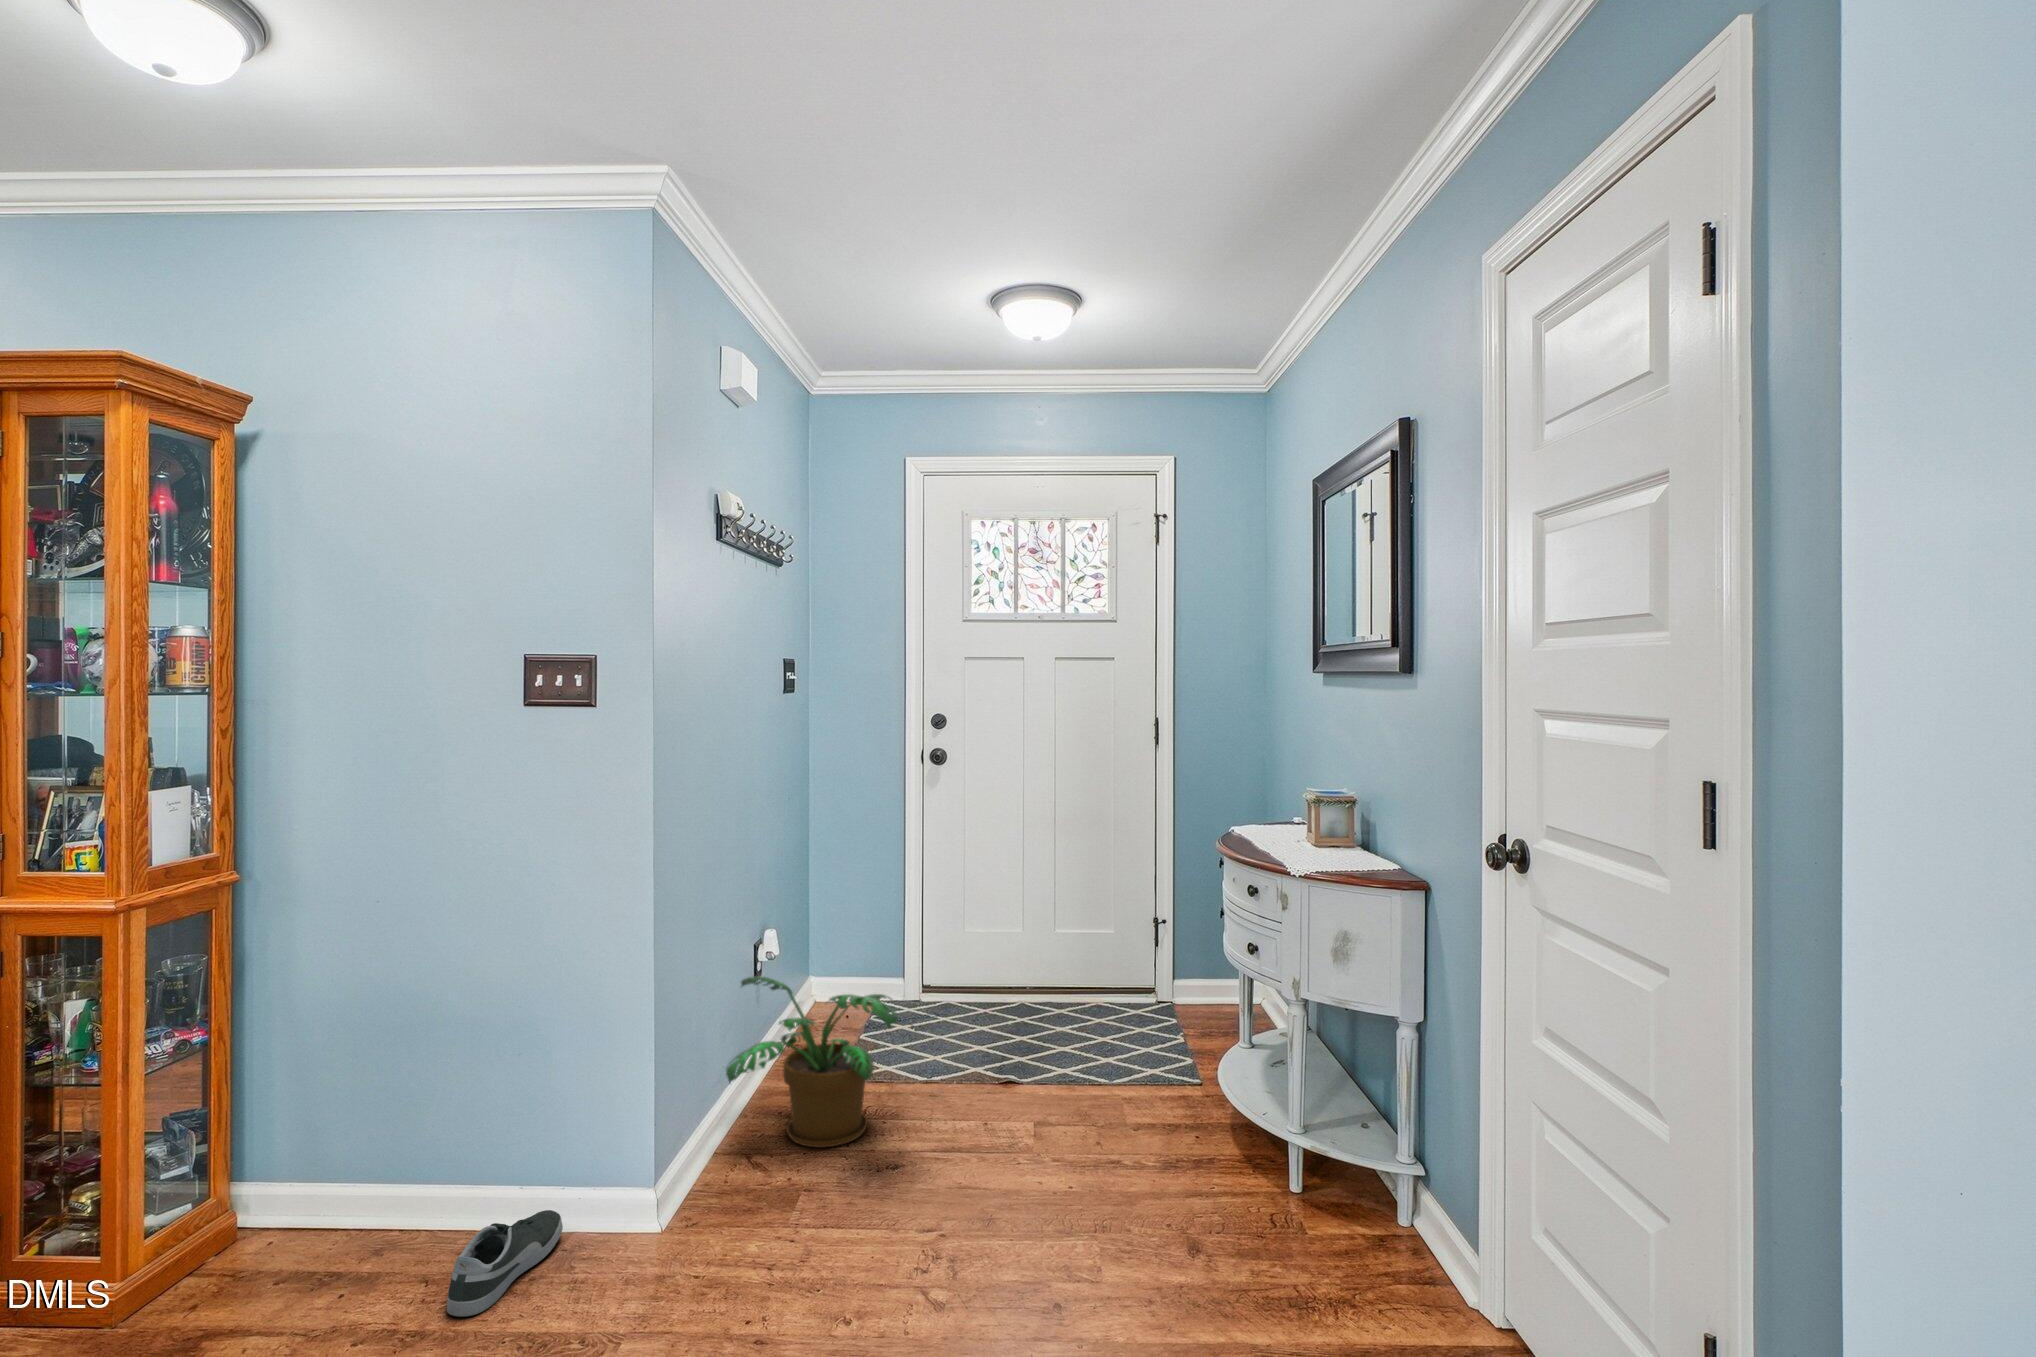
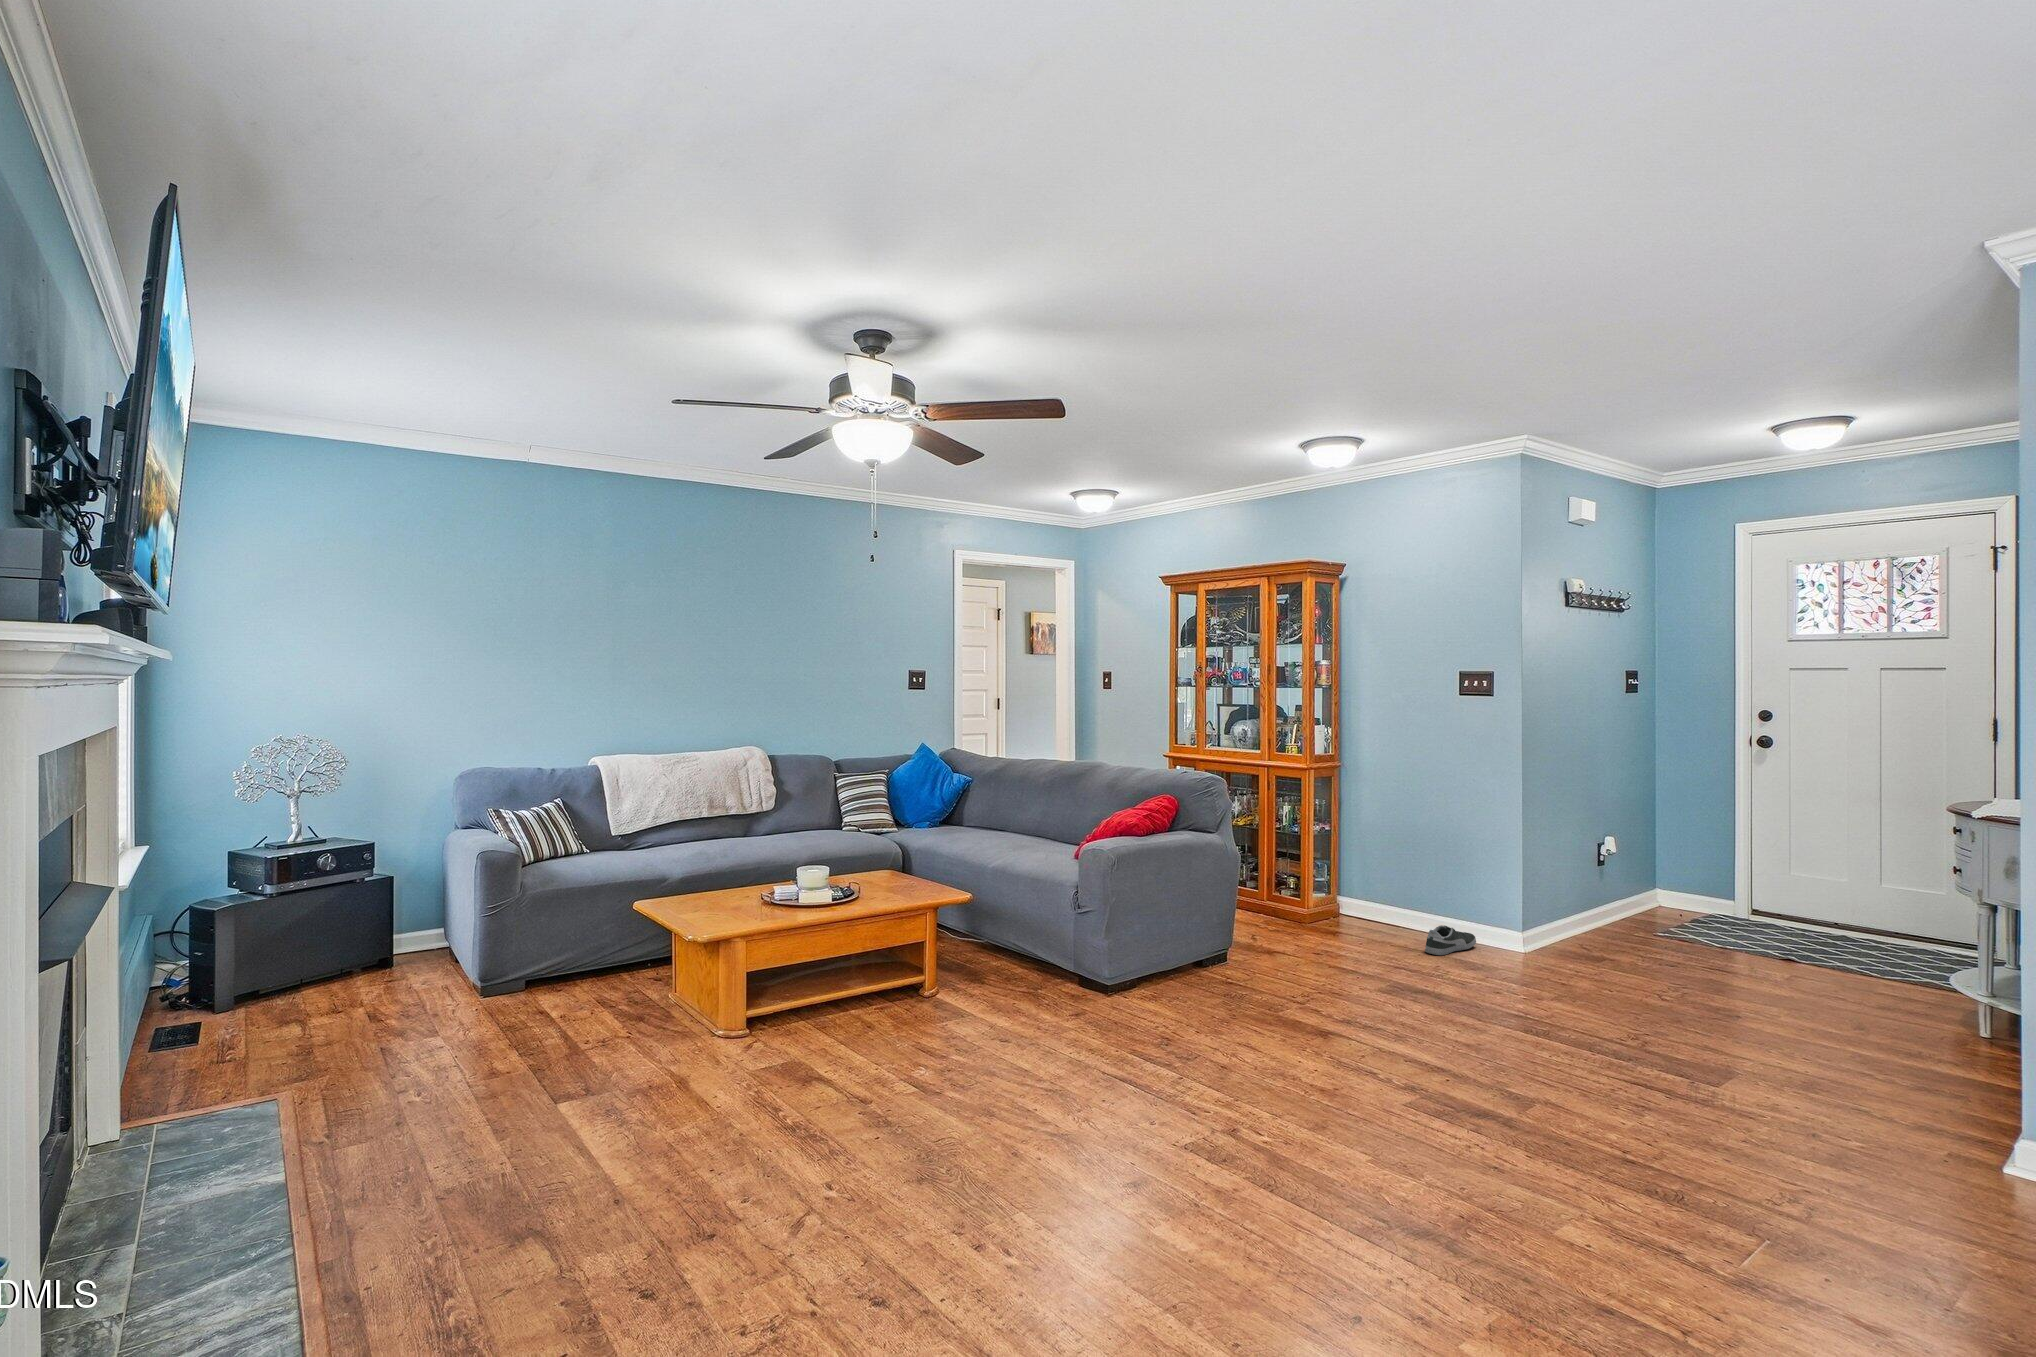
potted plant: present [726,976,898,1148] -> none [1568,855,1683,957]

